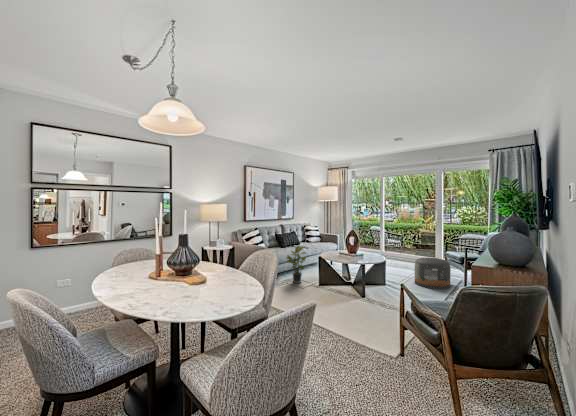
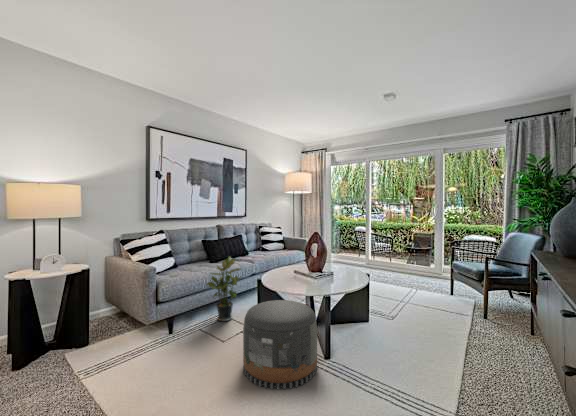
pouf: present [415,258,451,289] -> present [243,300,317,389]

